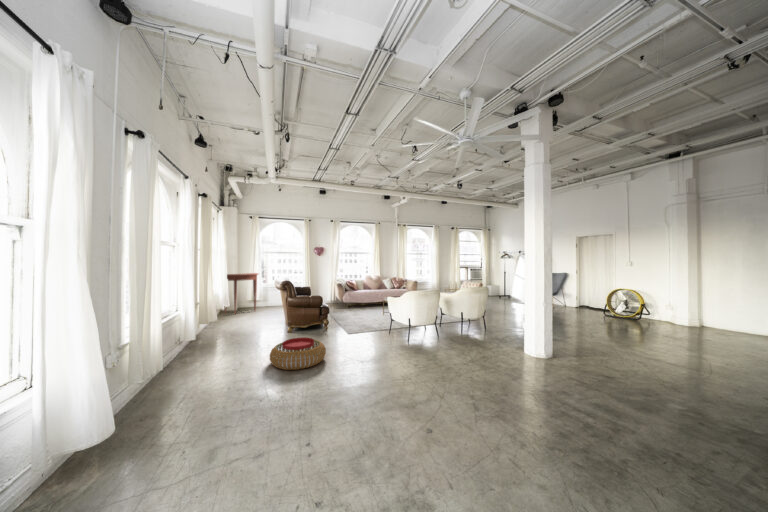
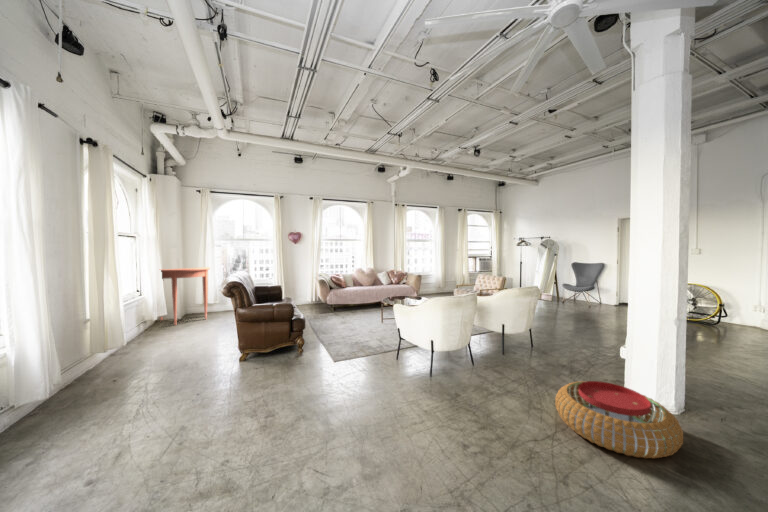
pouf: present [270,338,326,370] -> present [556,381,683,458]

